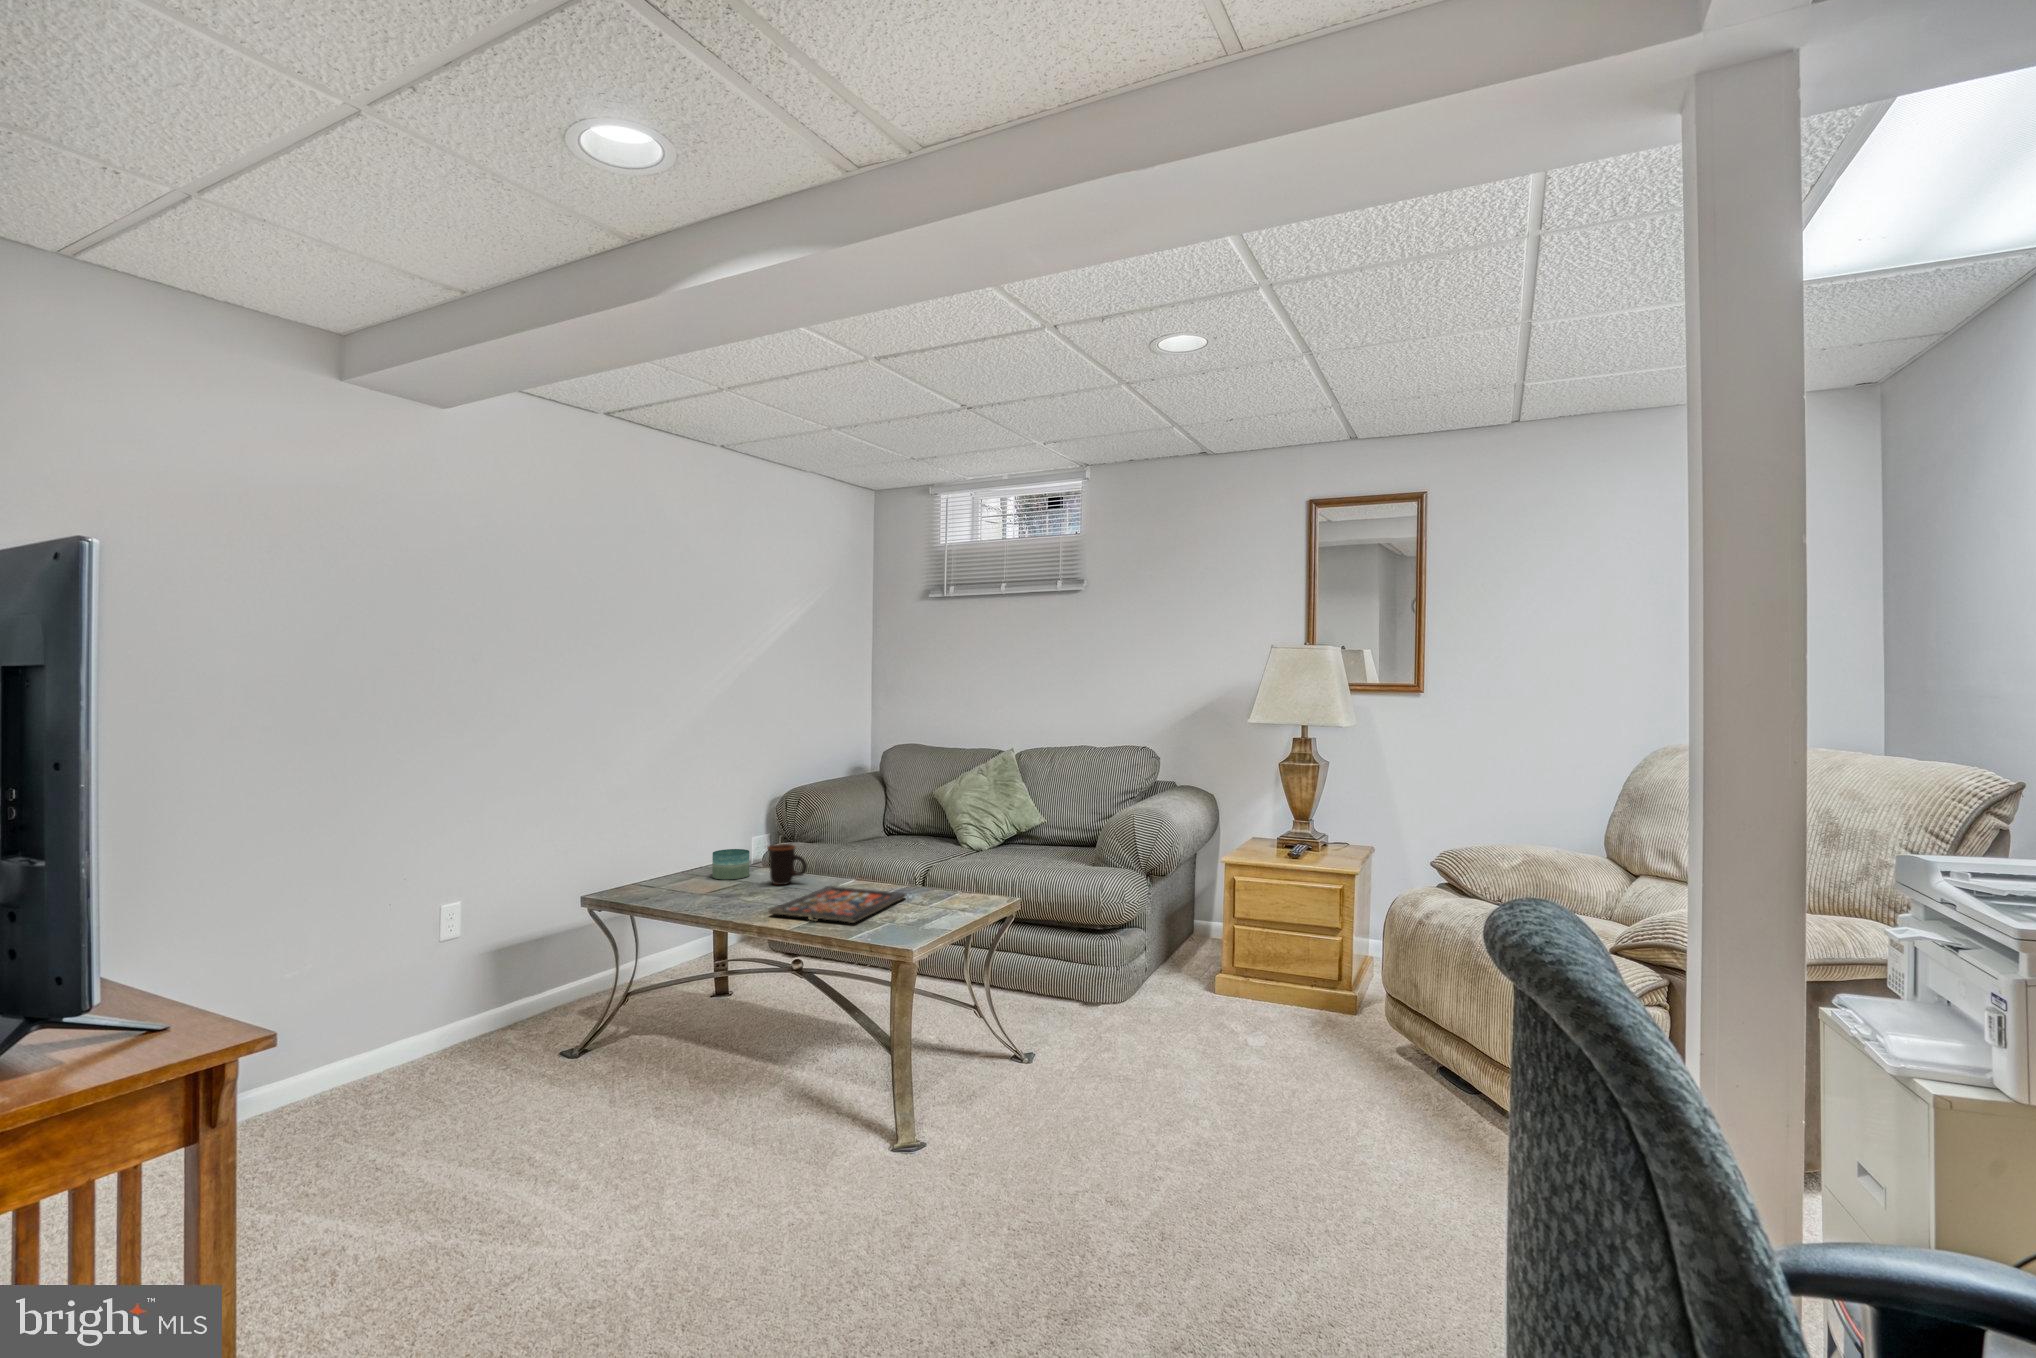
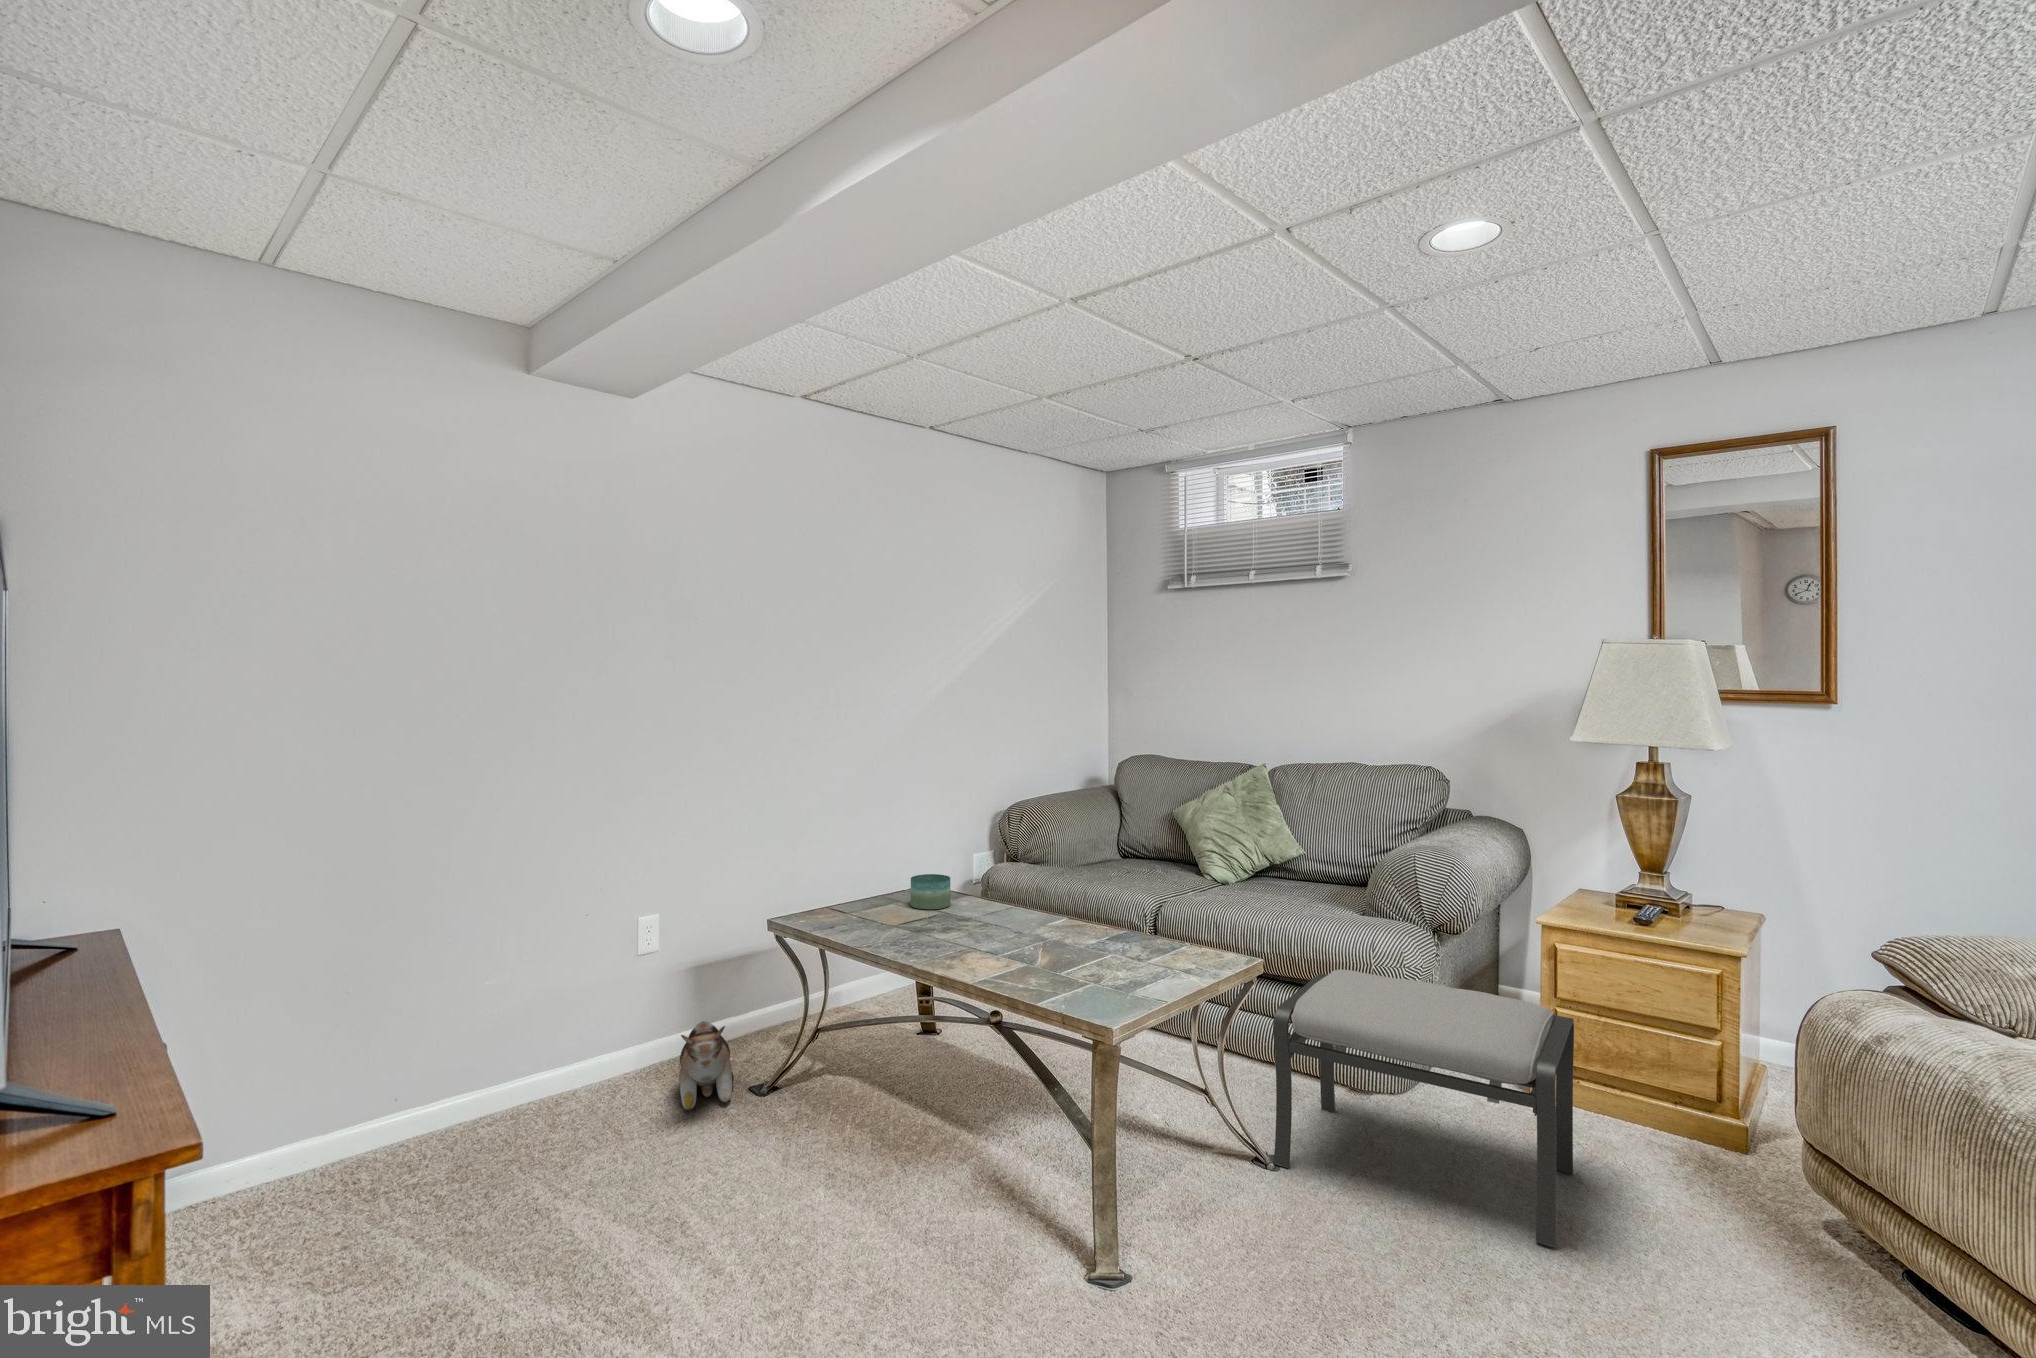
mug: present [767,844,807,885] -> none [966,873,1010,921]
board game: present [769,886,906,923] -> none [956,927,1120,982]
ottoman: none [1029,905,1243,1087] -> present [1273,970,1574,1247]
plush toy: none [487,993,542,1078] -> present [679,1021,734,1110]

